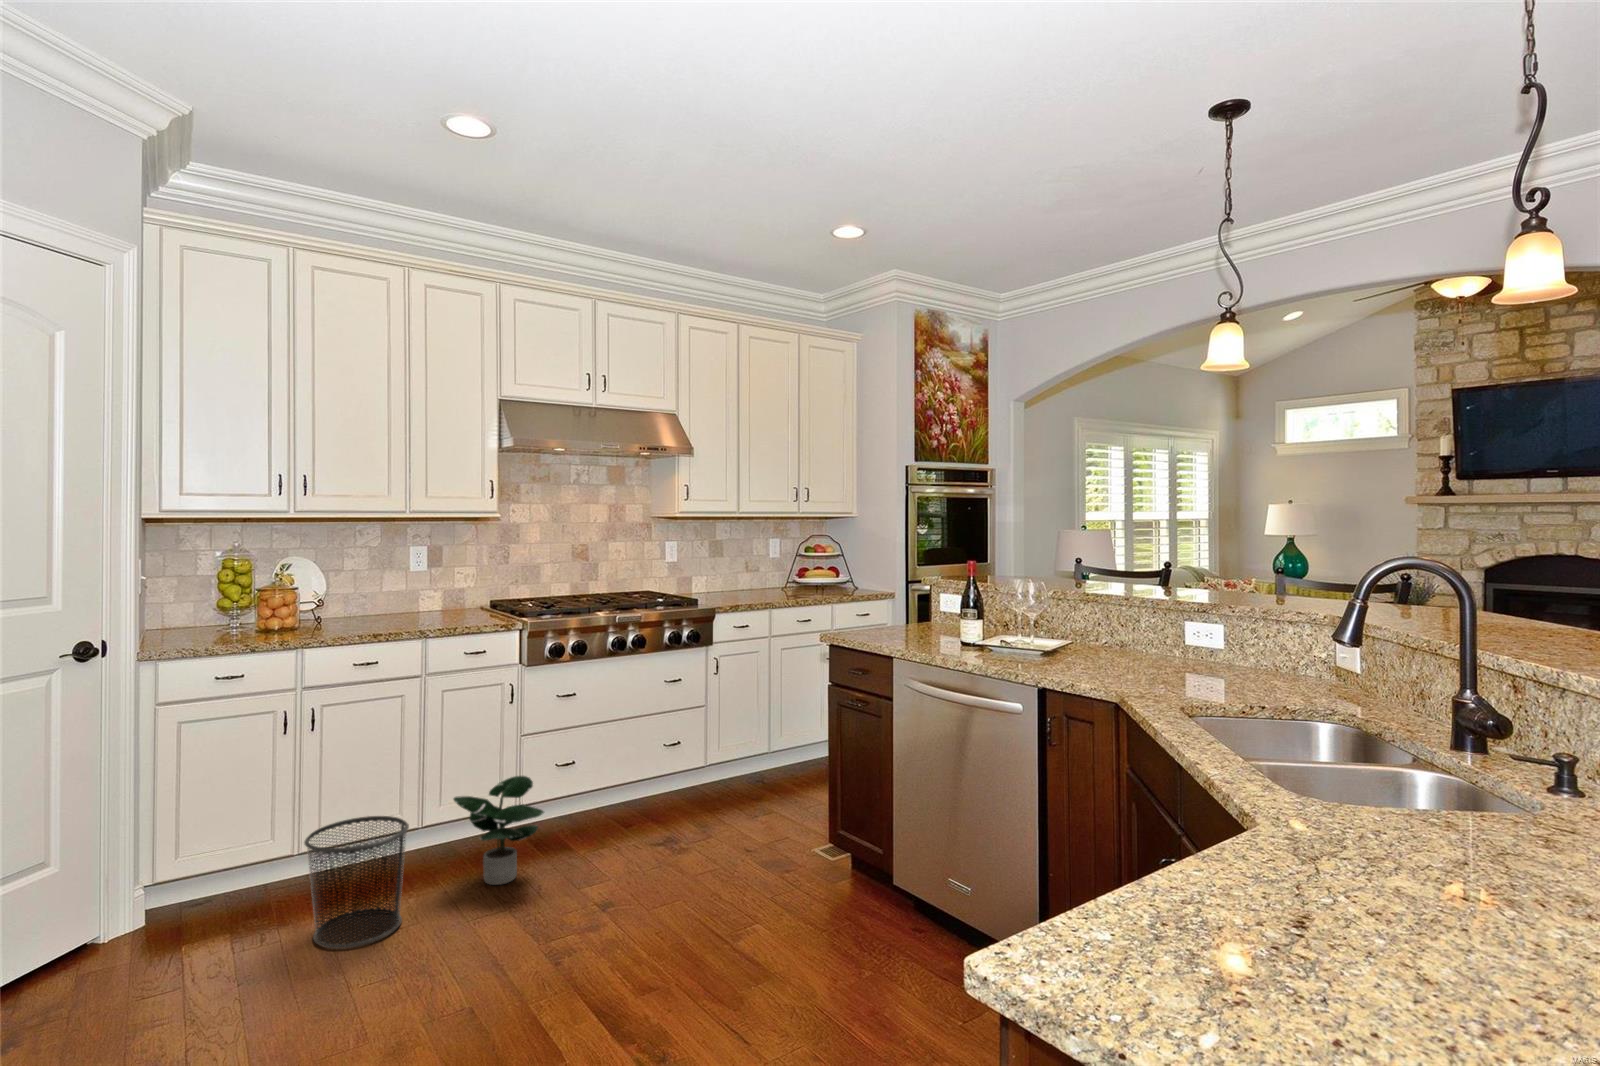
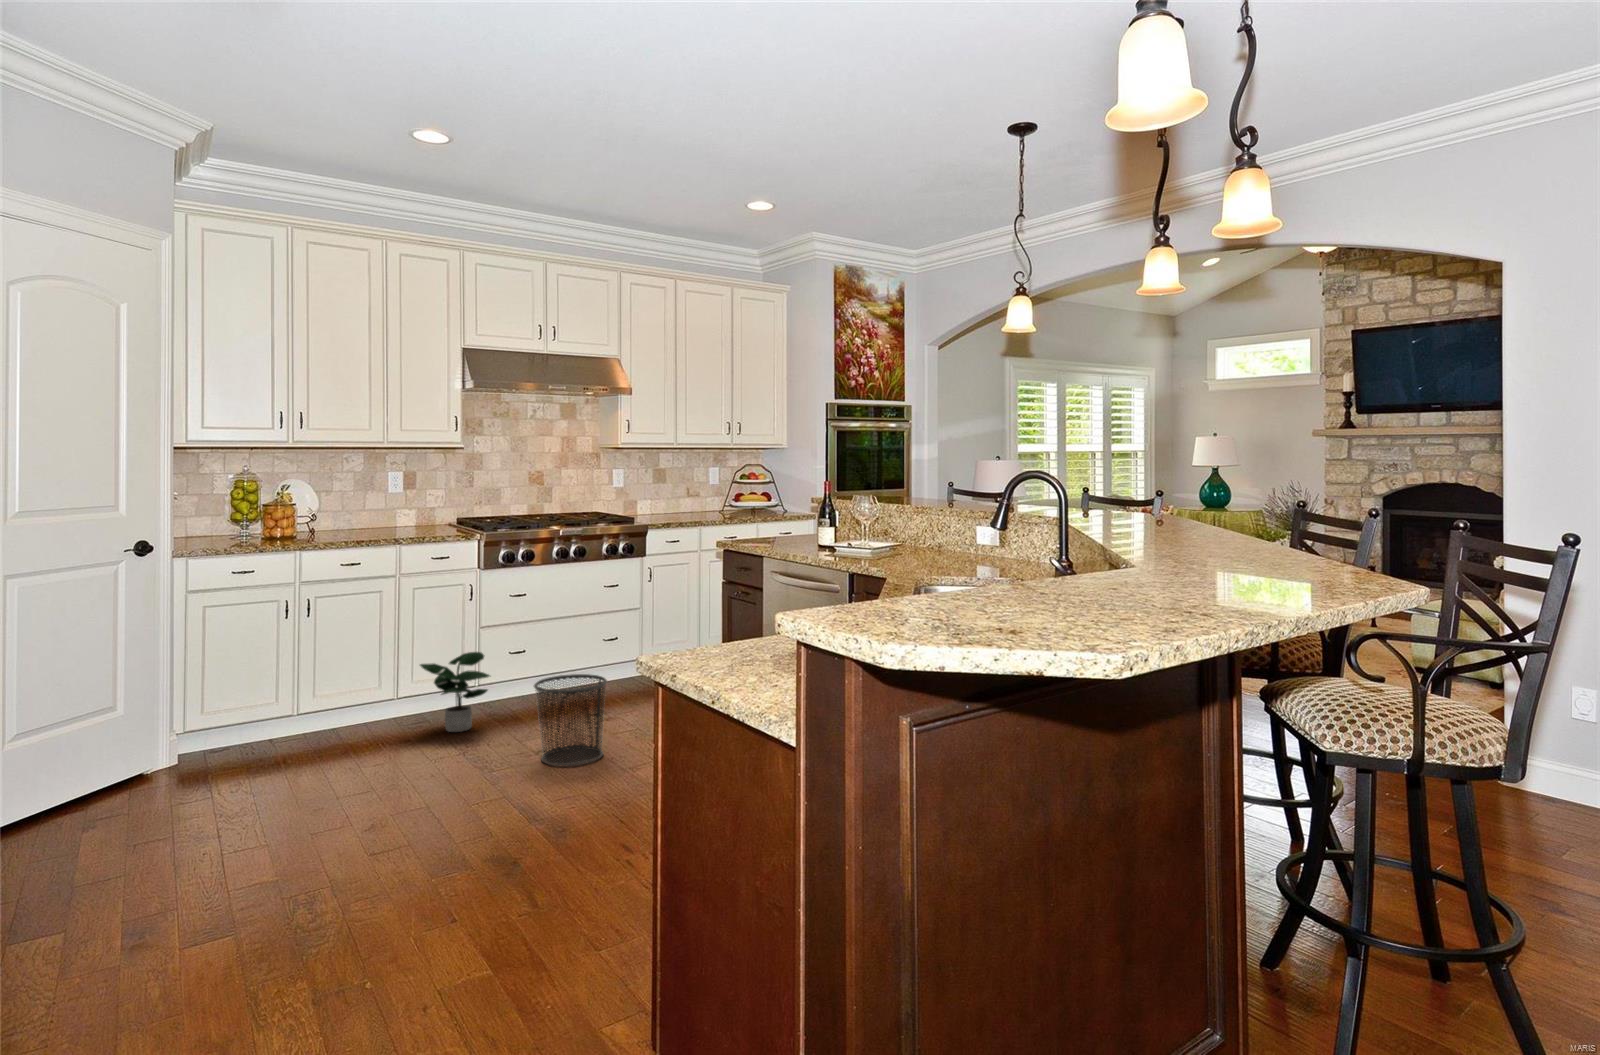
waste bin: present [304,816,409,949] -> present [534,674,607,766]

